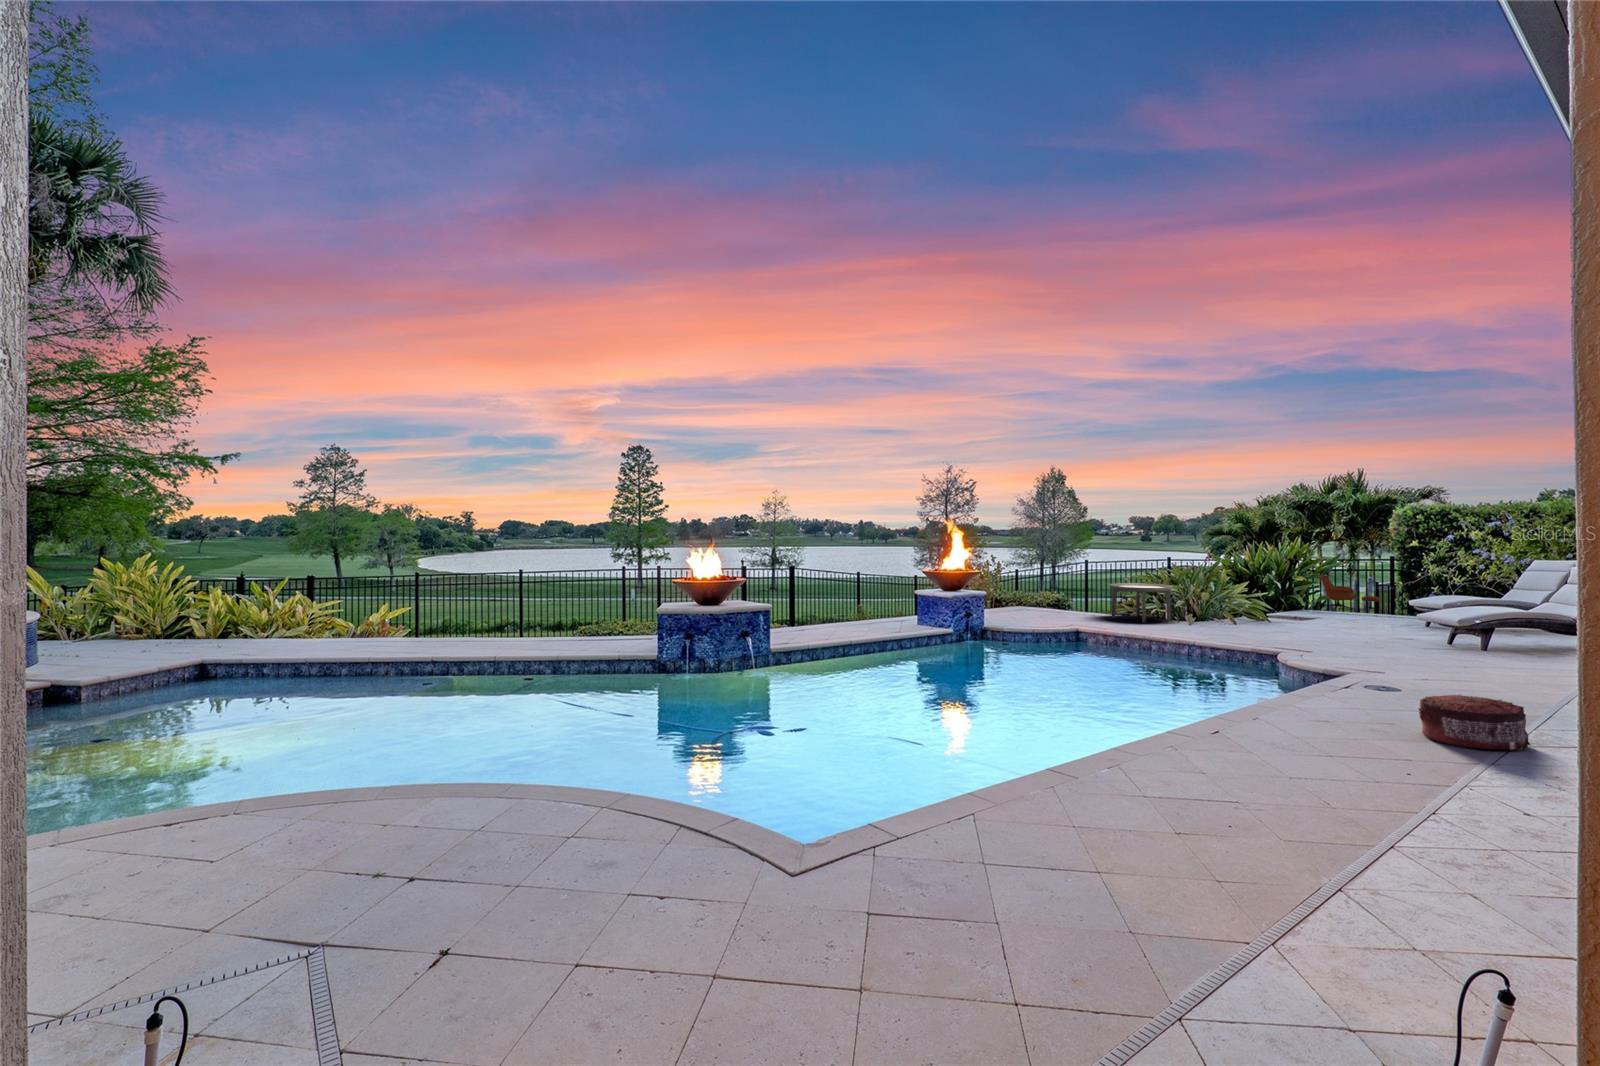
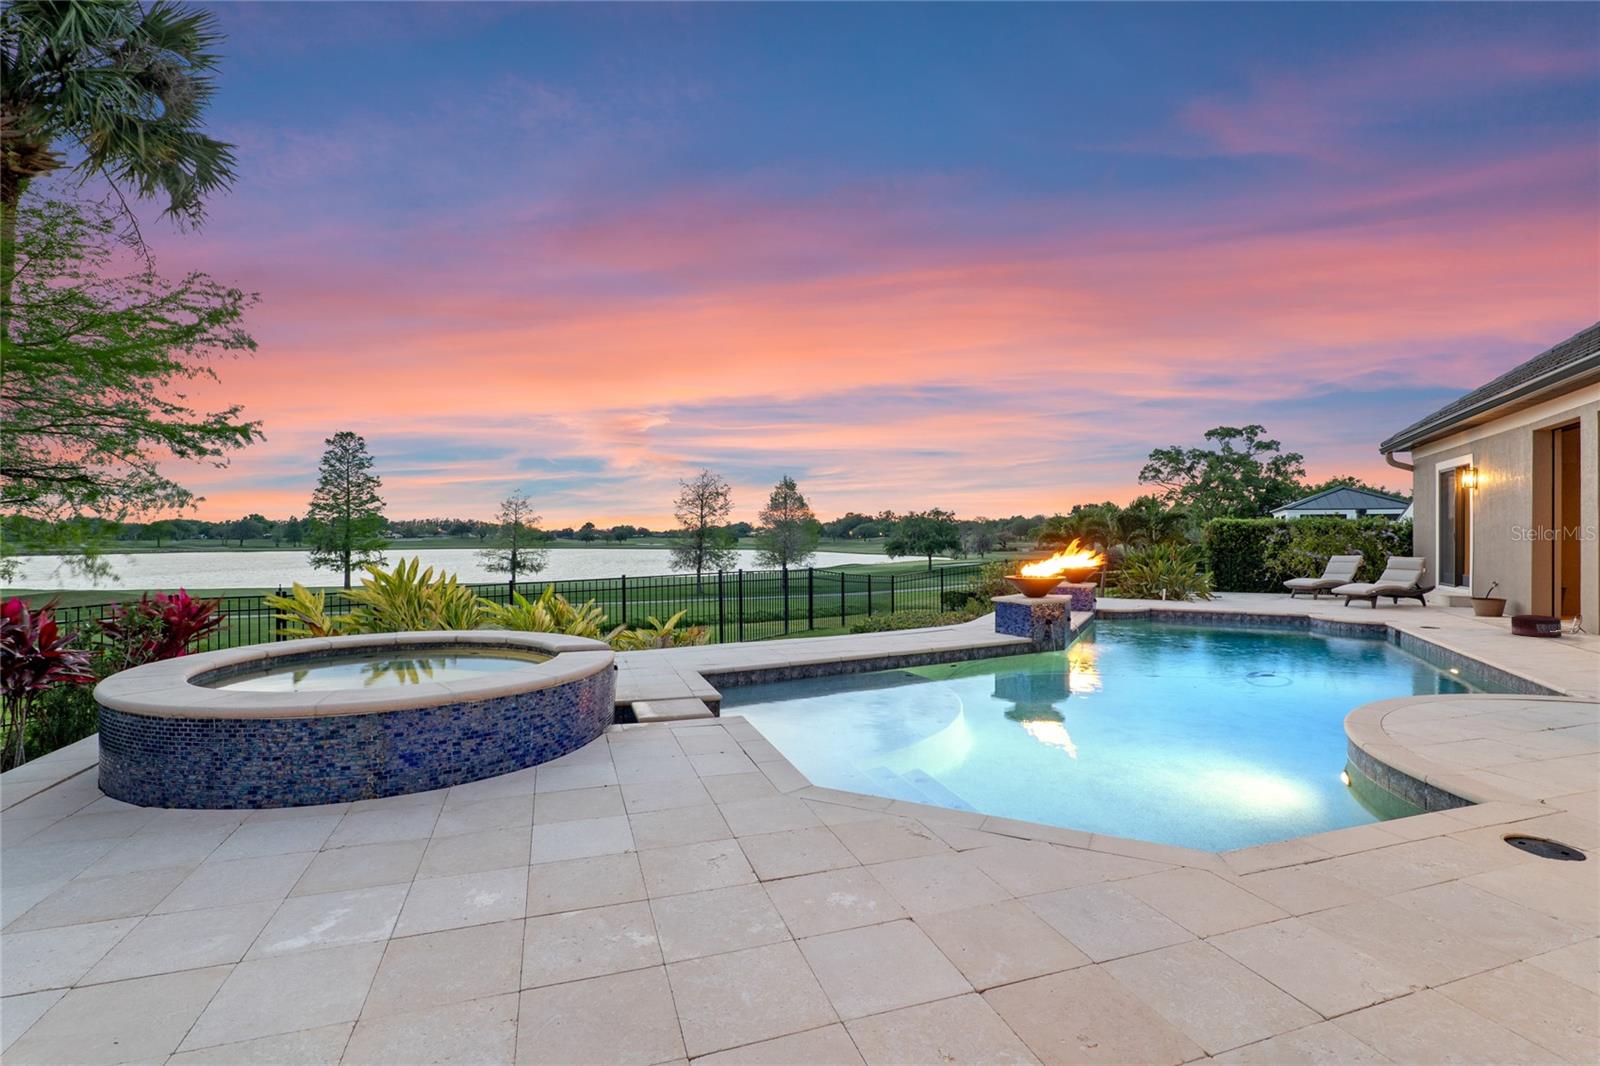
lounge chair: present [1320,573,1381,611] -> none [1164,566,1202,592]
round table: present [1109,583,1174,623] -> none [1107,574,1154,602]

